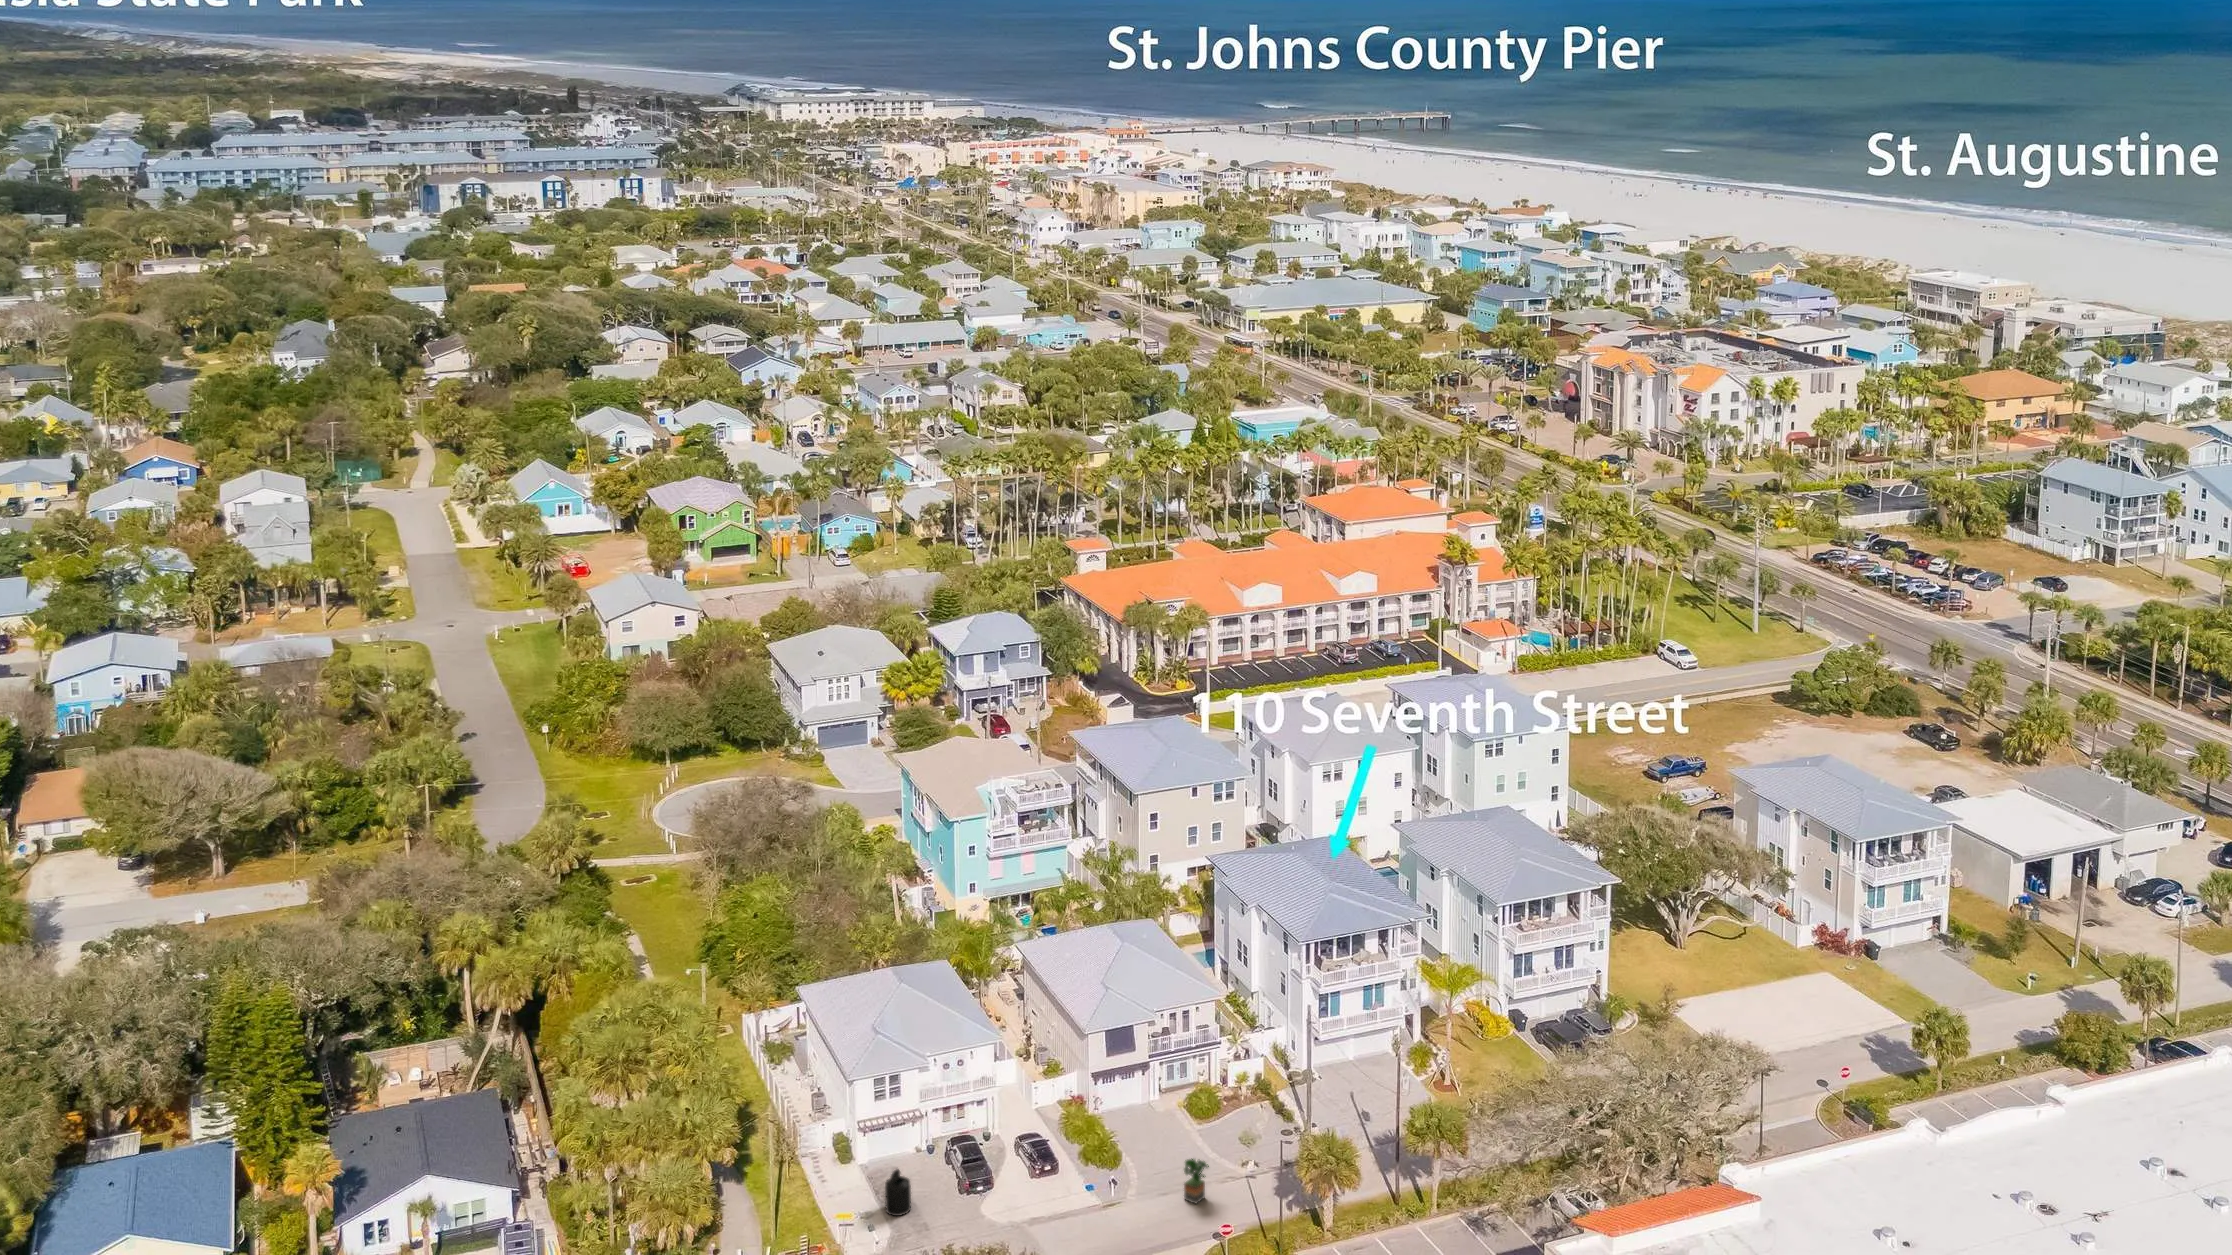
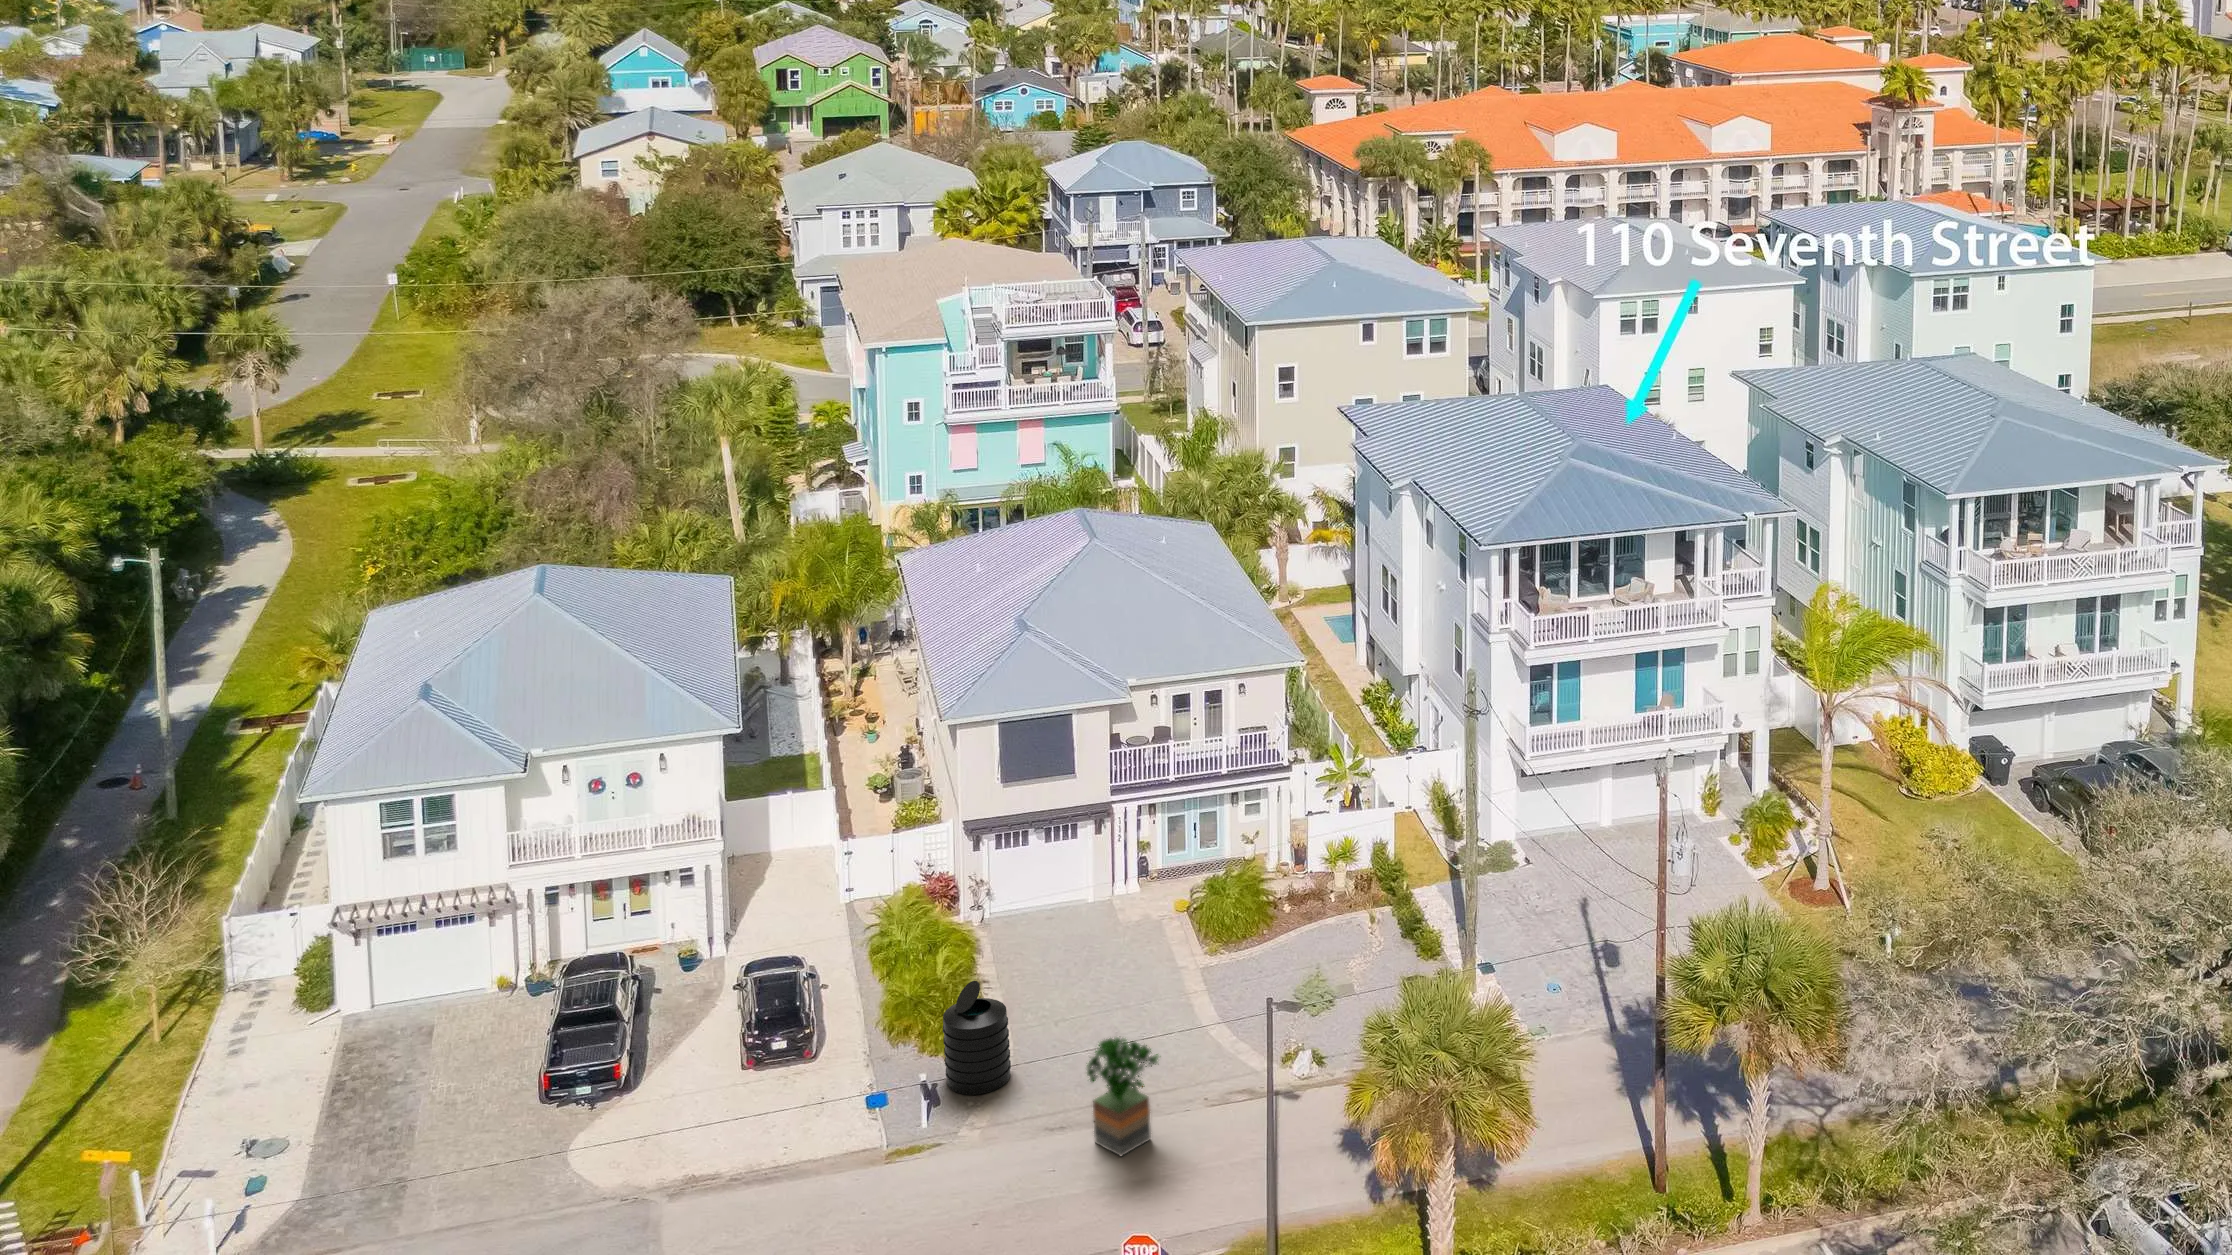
trash can: present [885,1169,911,1216] -> present [943,981,1011,1095]

